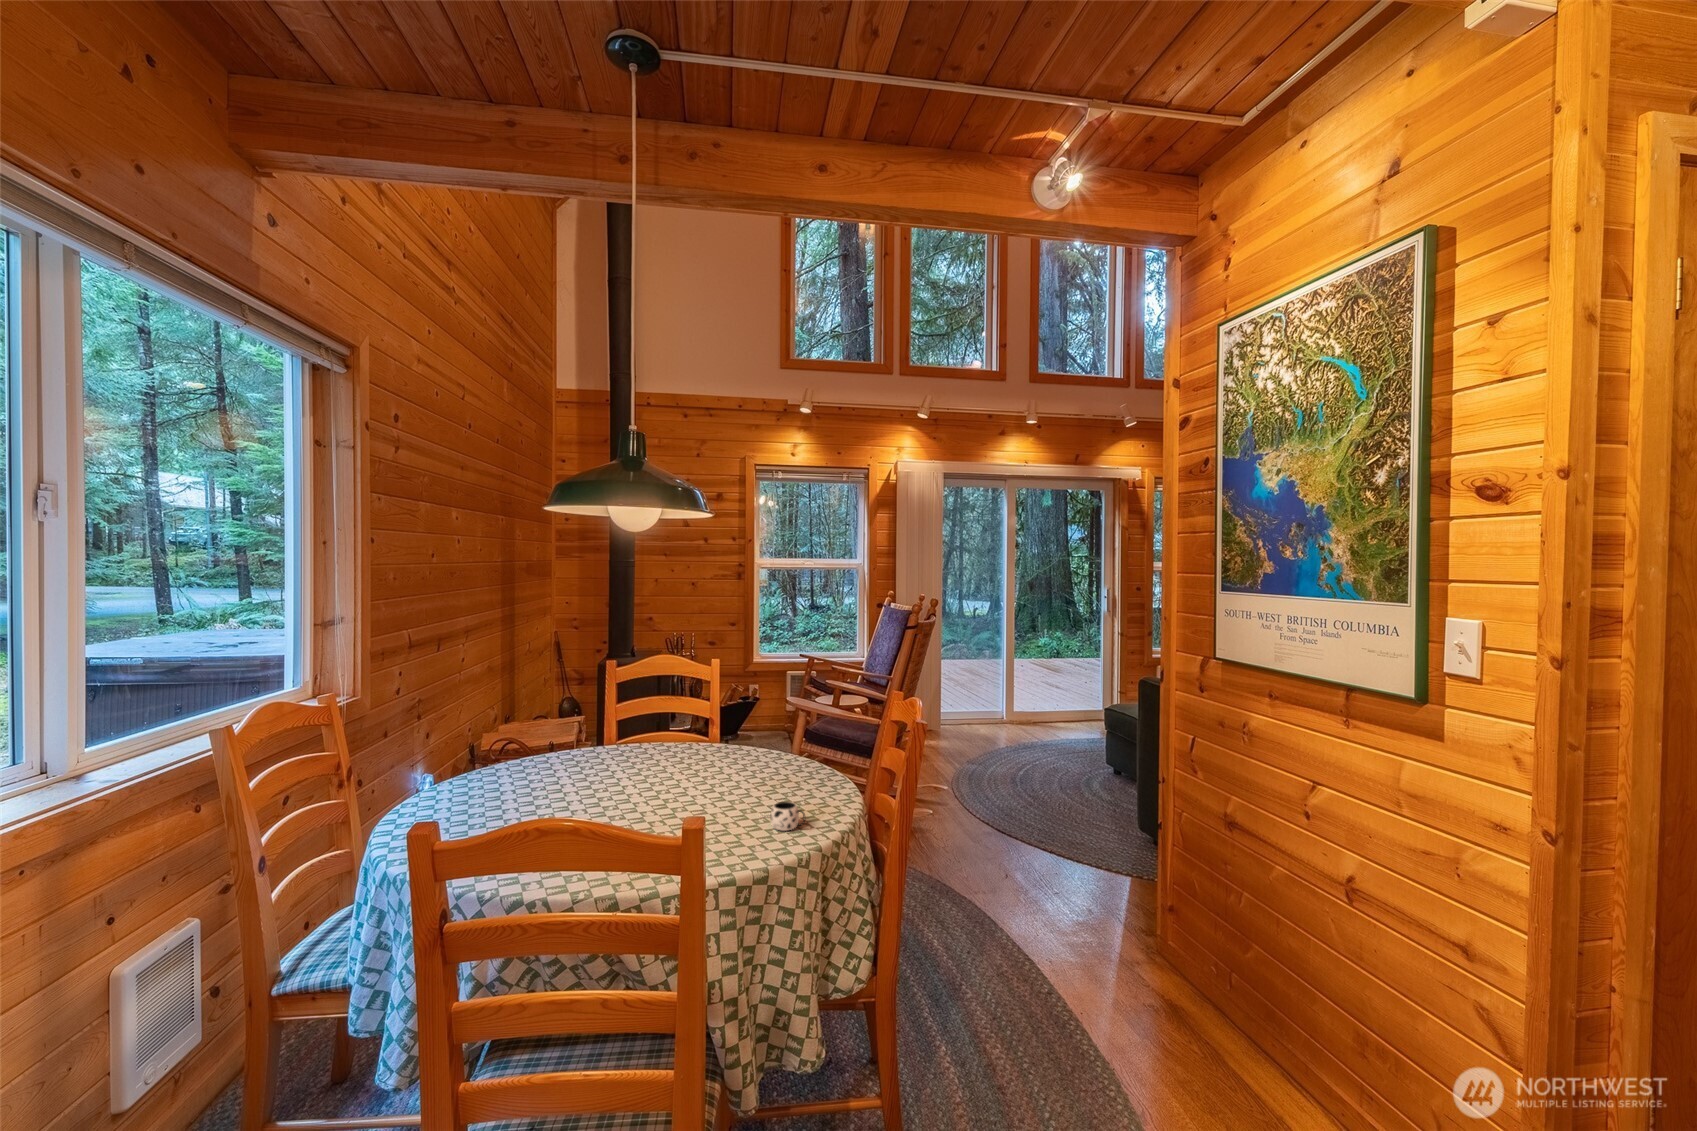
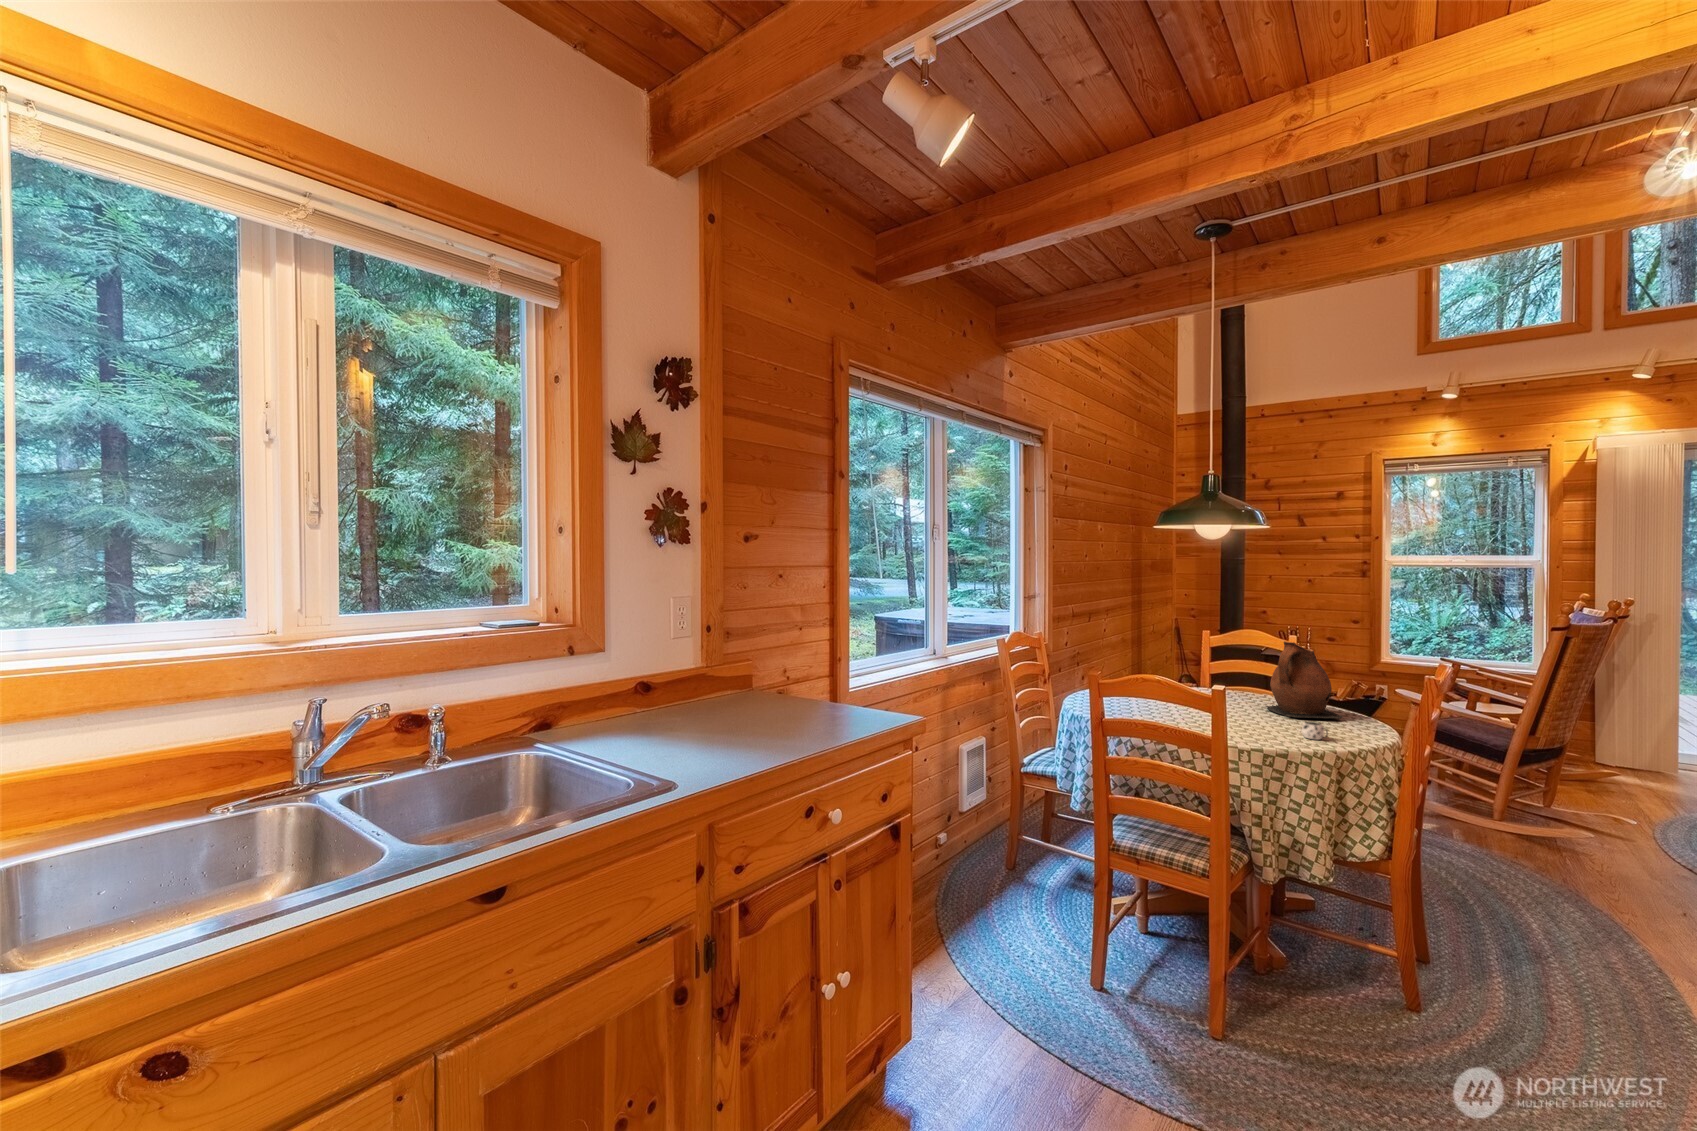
ceramic pitcher: none [700,678,795,787] -> present [1266,641,1342,720]

